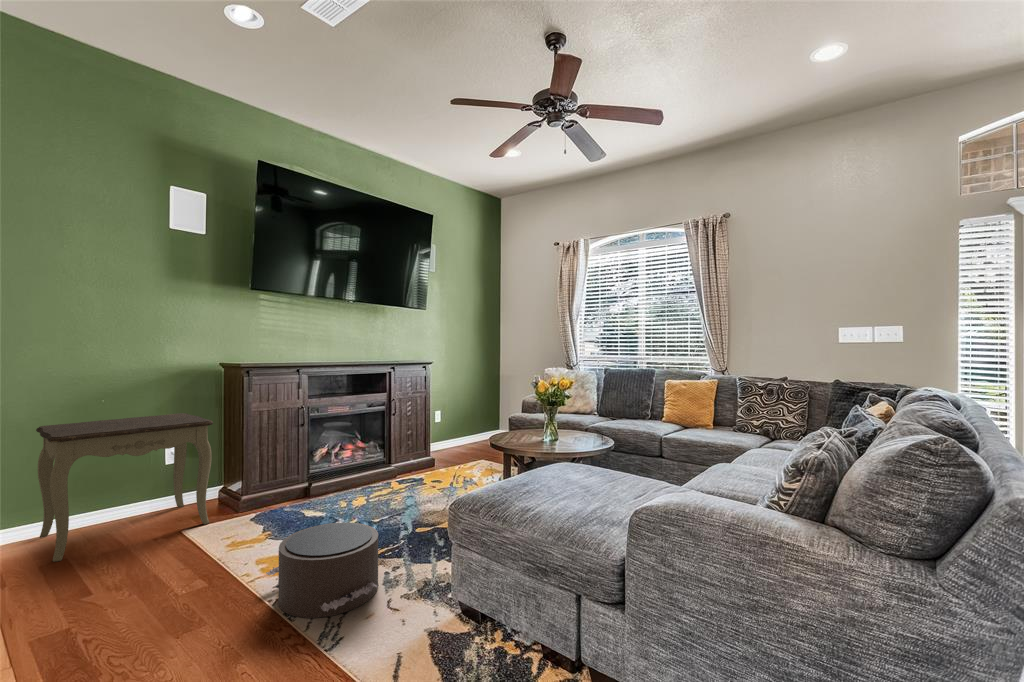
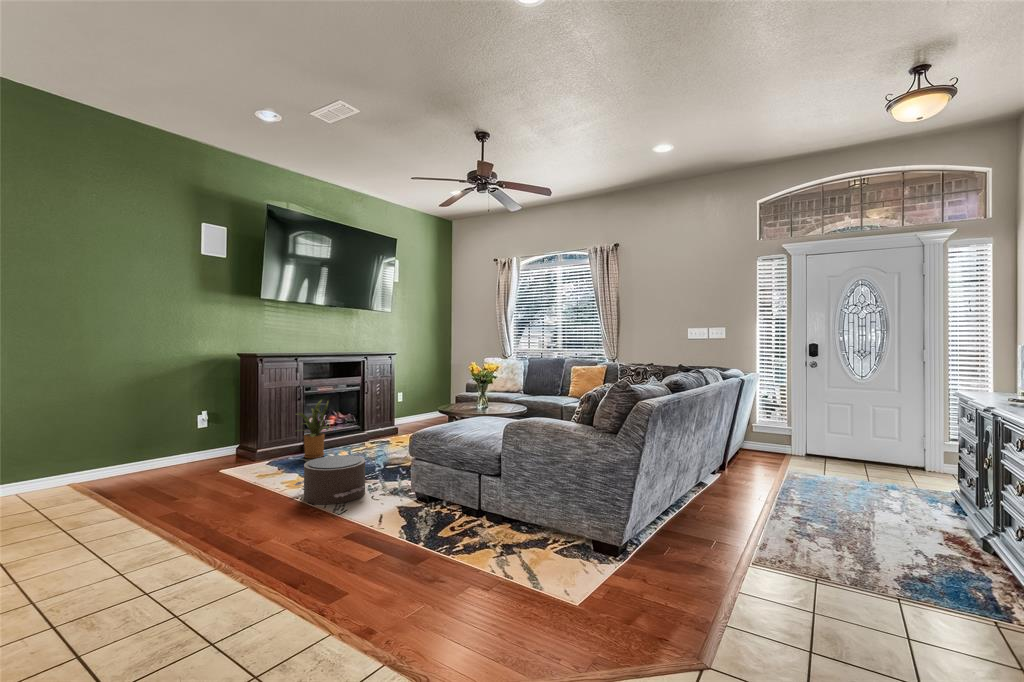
side table: present [36,413,213,562] -> none [115,391,240,487]
house plant: none [290,425,343,509] -> present [298,401,329,459]

